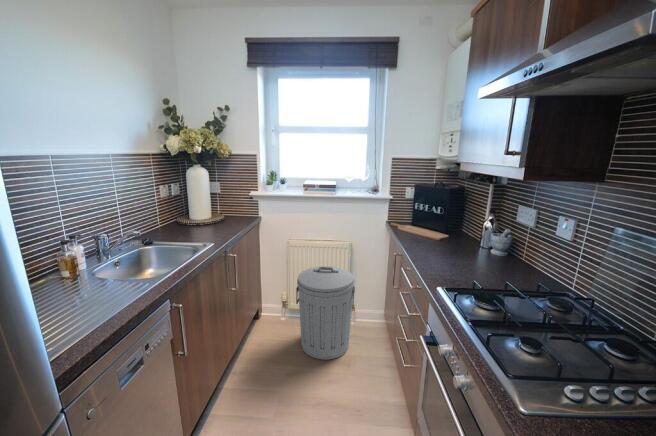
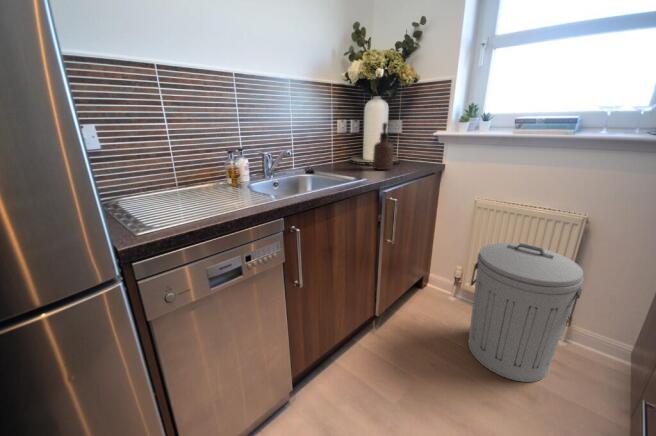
soap dispenser: none [205,191,223,230] -> present [373,123,394,170]

